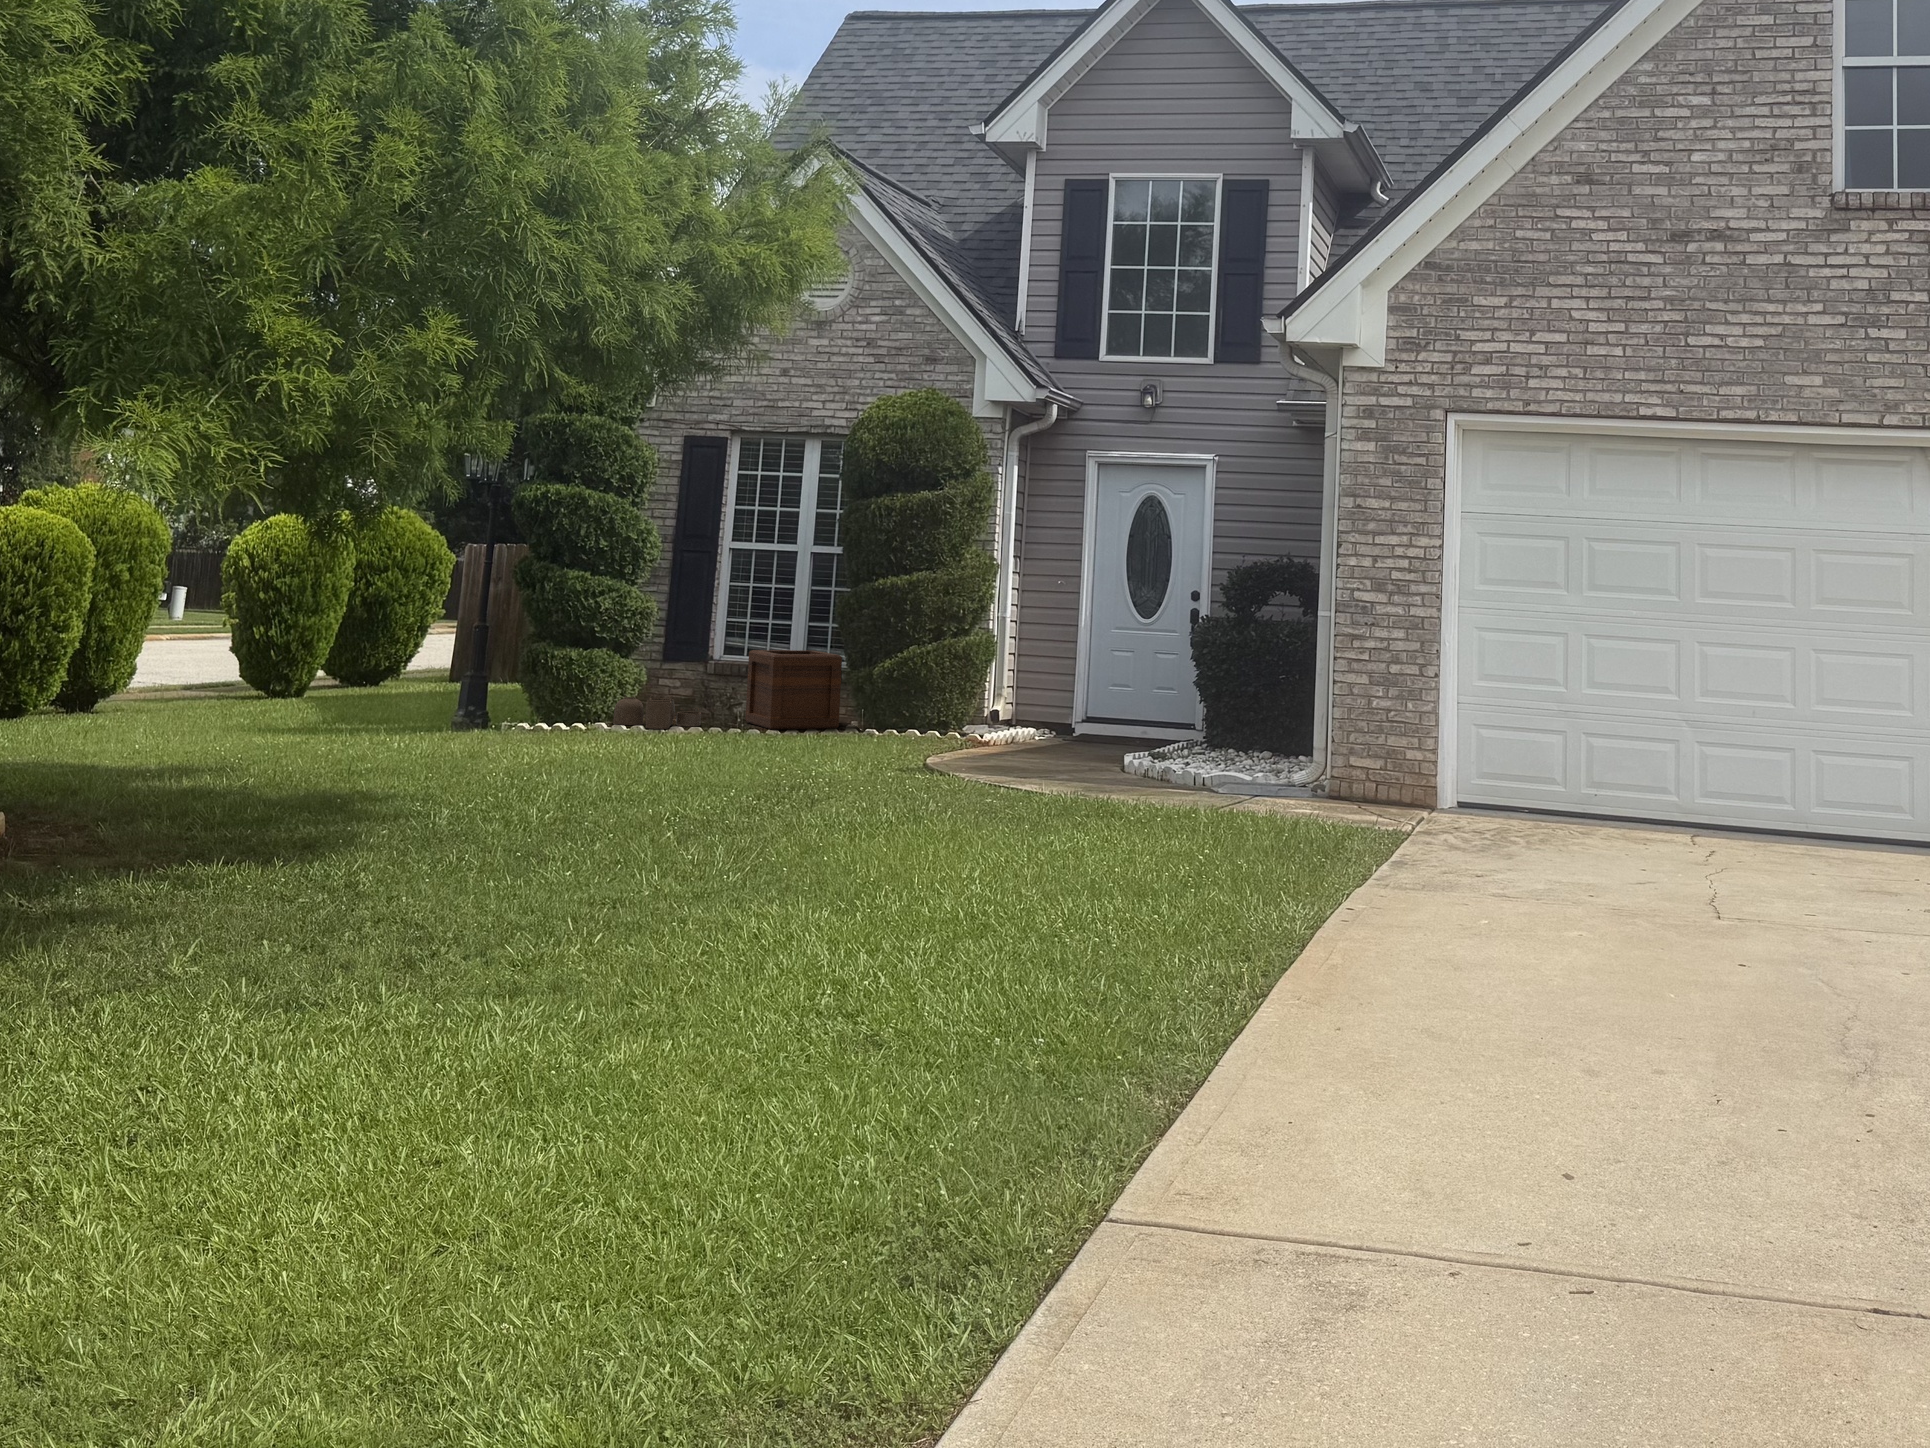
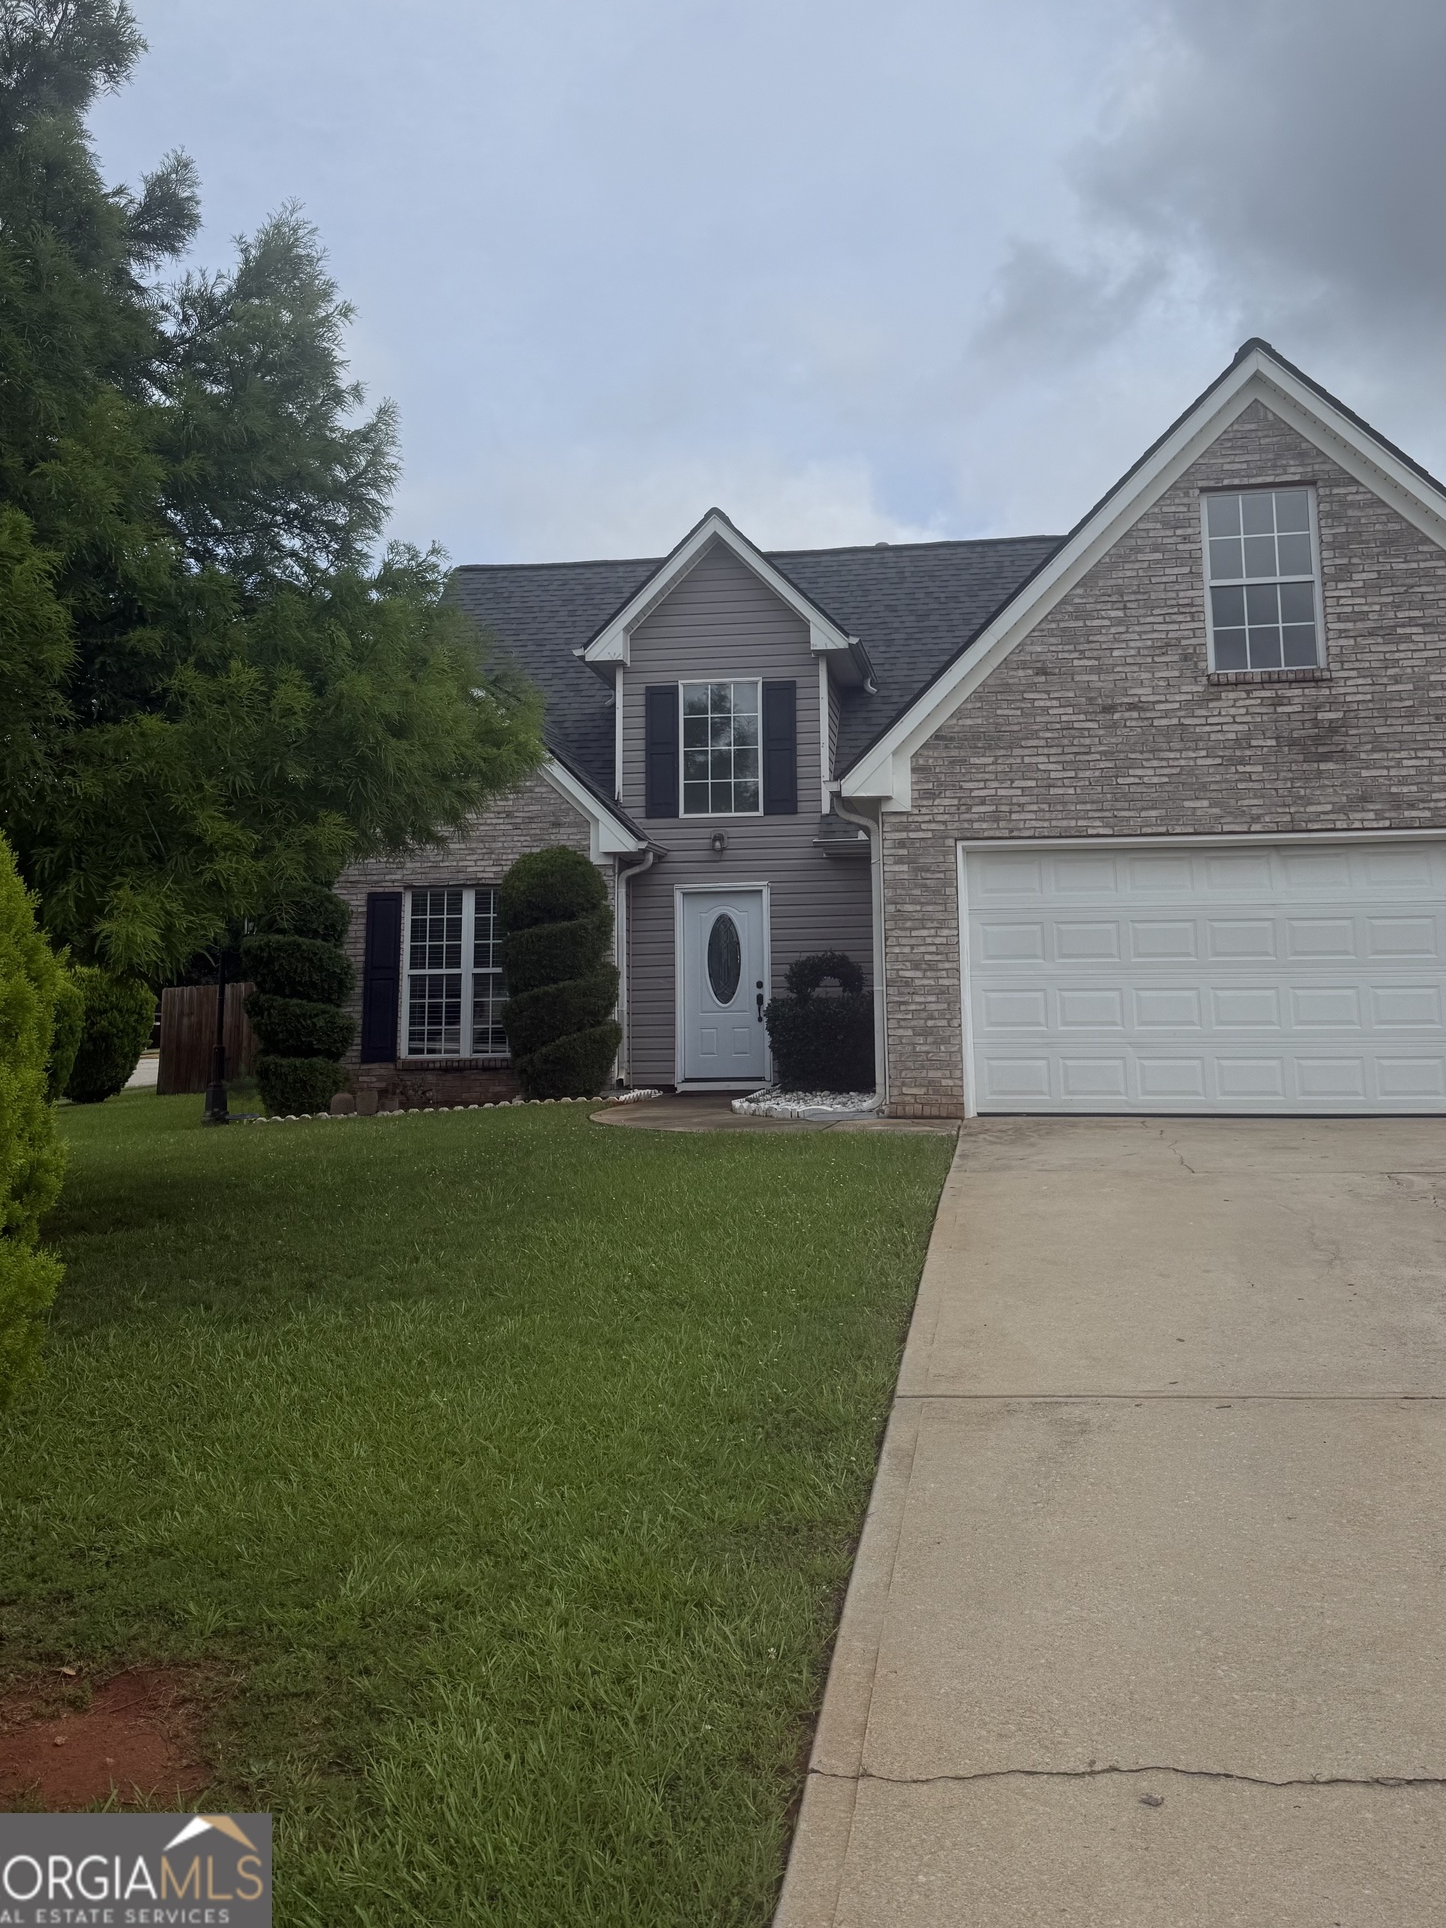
potted tree: none [477,644,528,721] -> present [223,1068,258,1119]
wooden crate: present [745,650,842,729] -> none [432,1046,504,1108]

